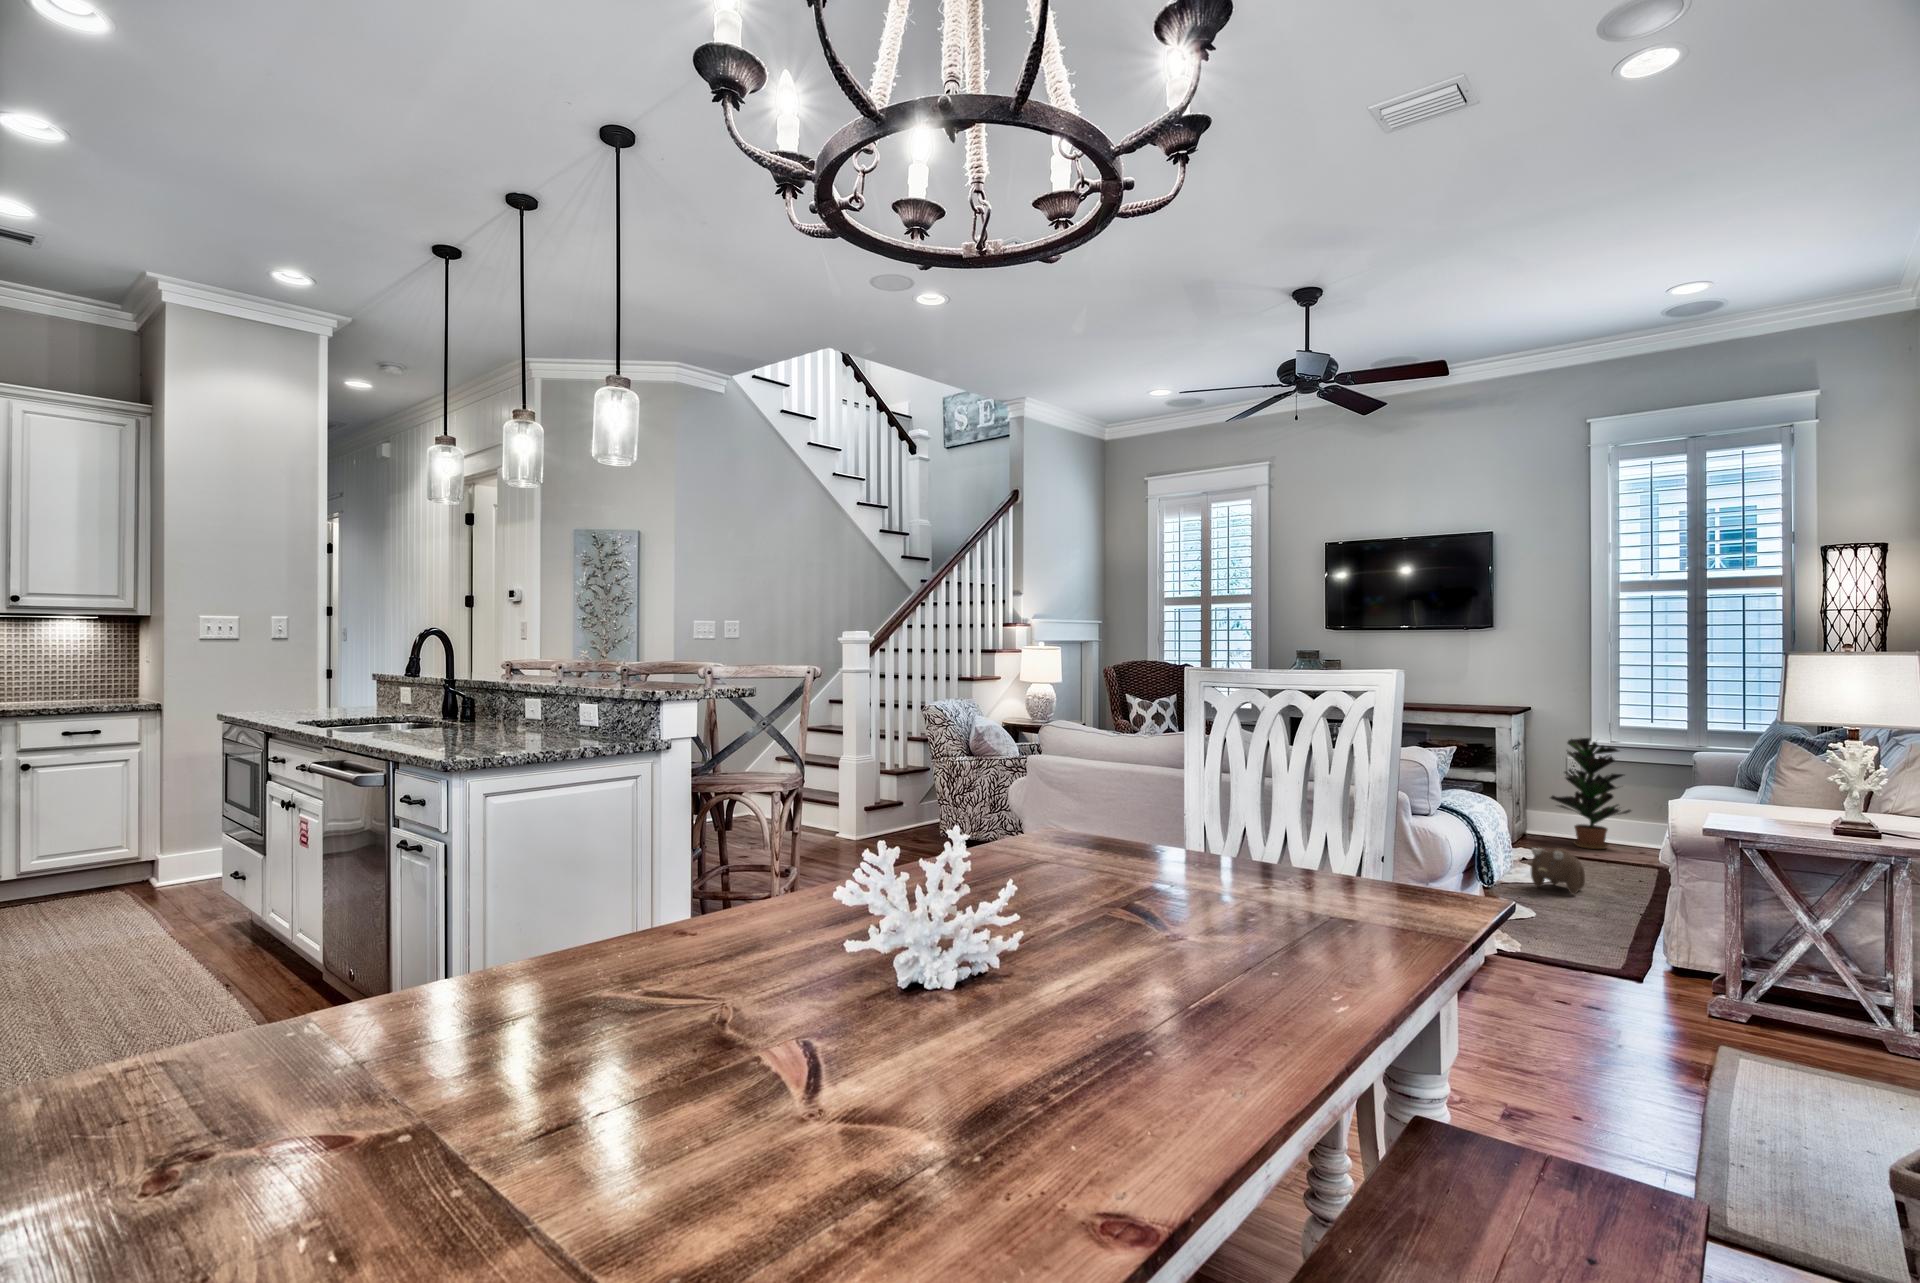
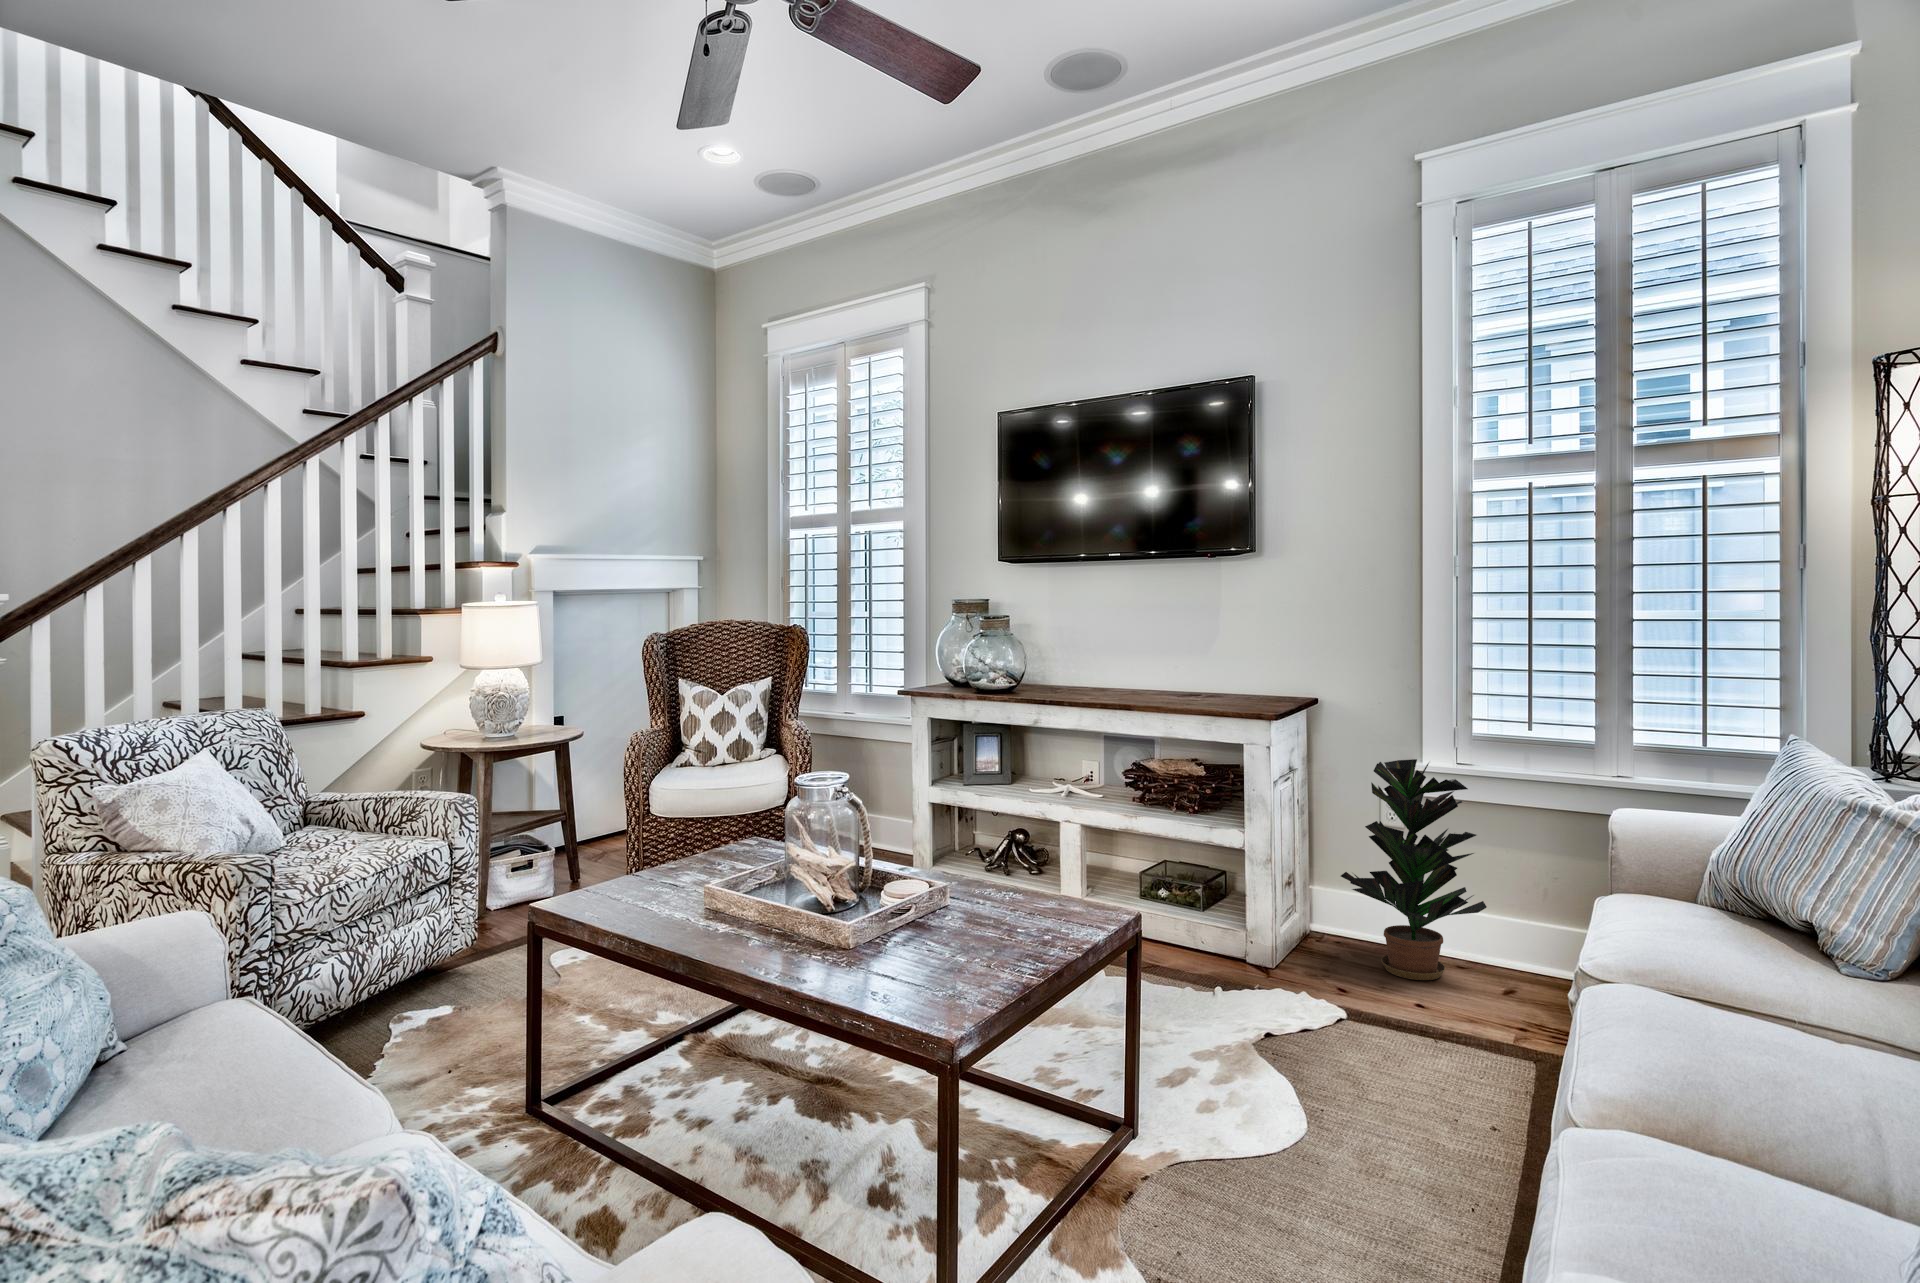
plush toy: present [1531,848,1585,894] -> none [1219,1059,1350,1188]

